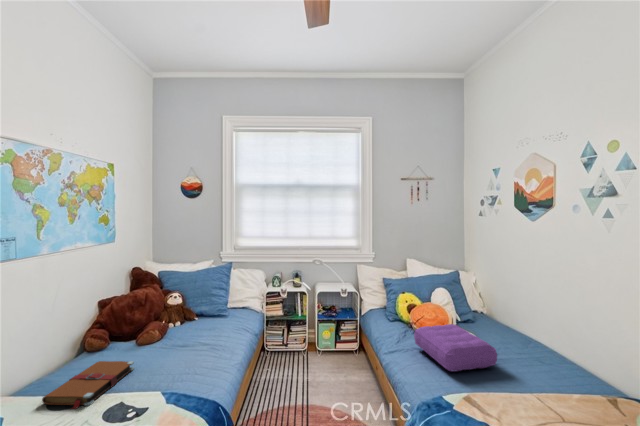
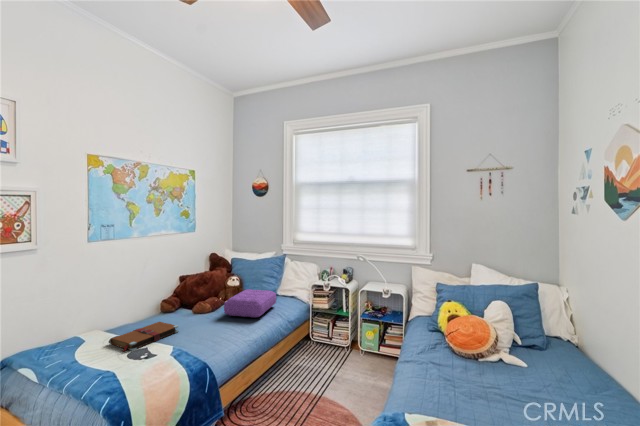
pillow: present [414,324,497,371] -> present [224,289,276,318]

